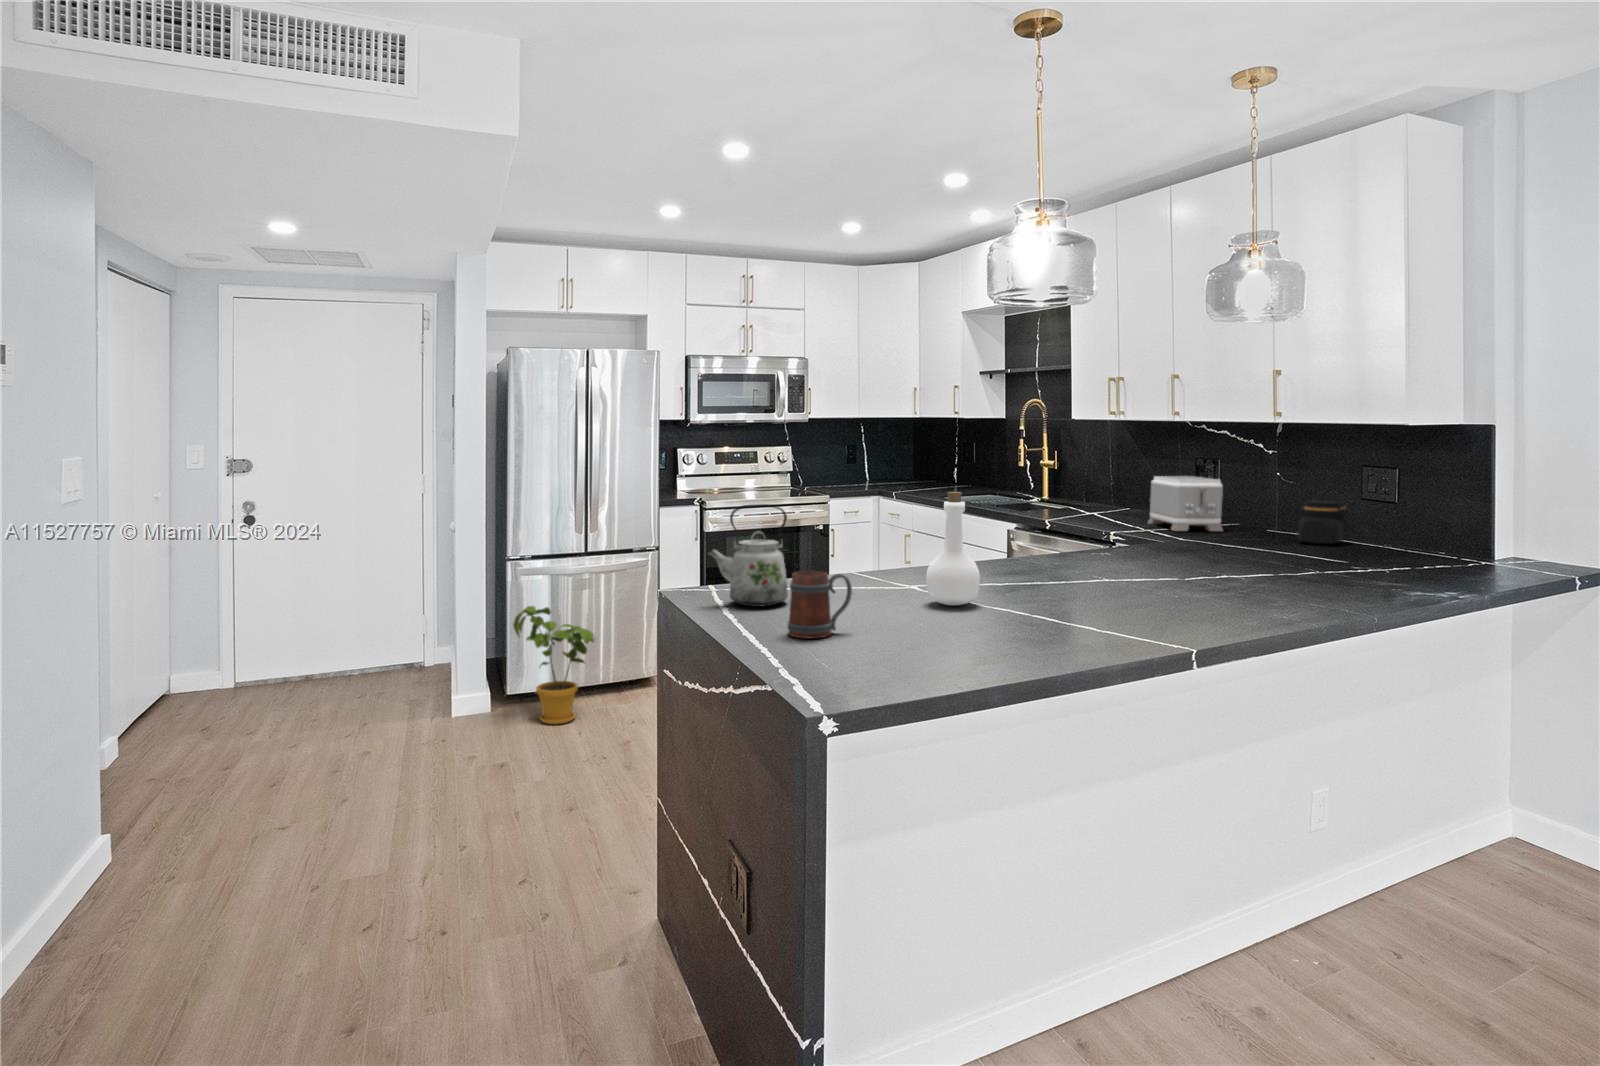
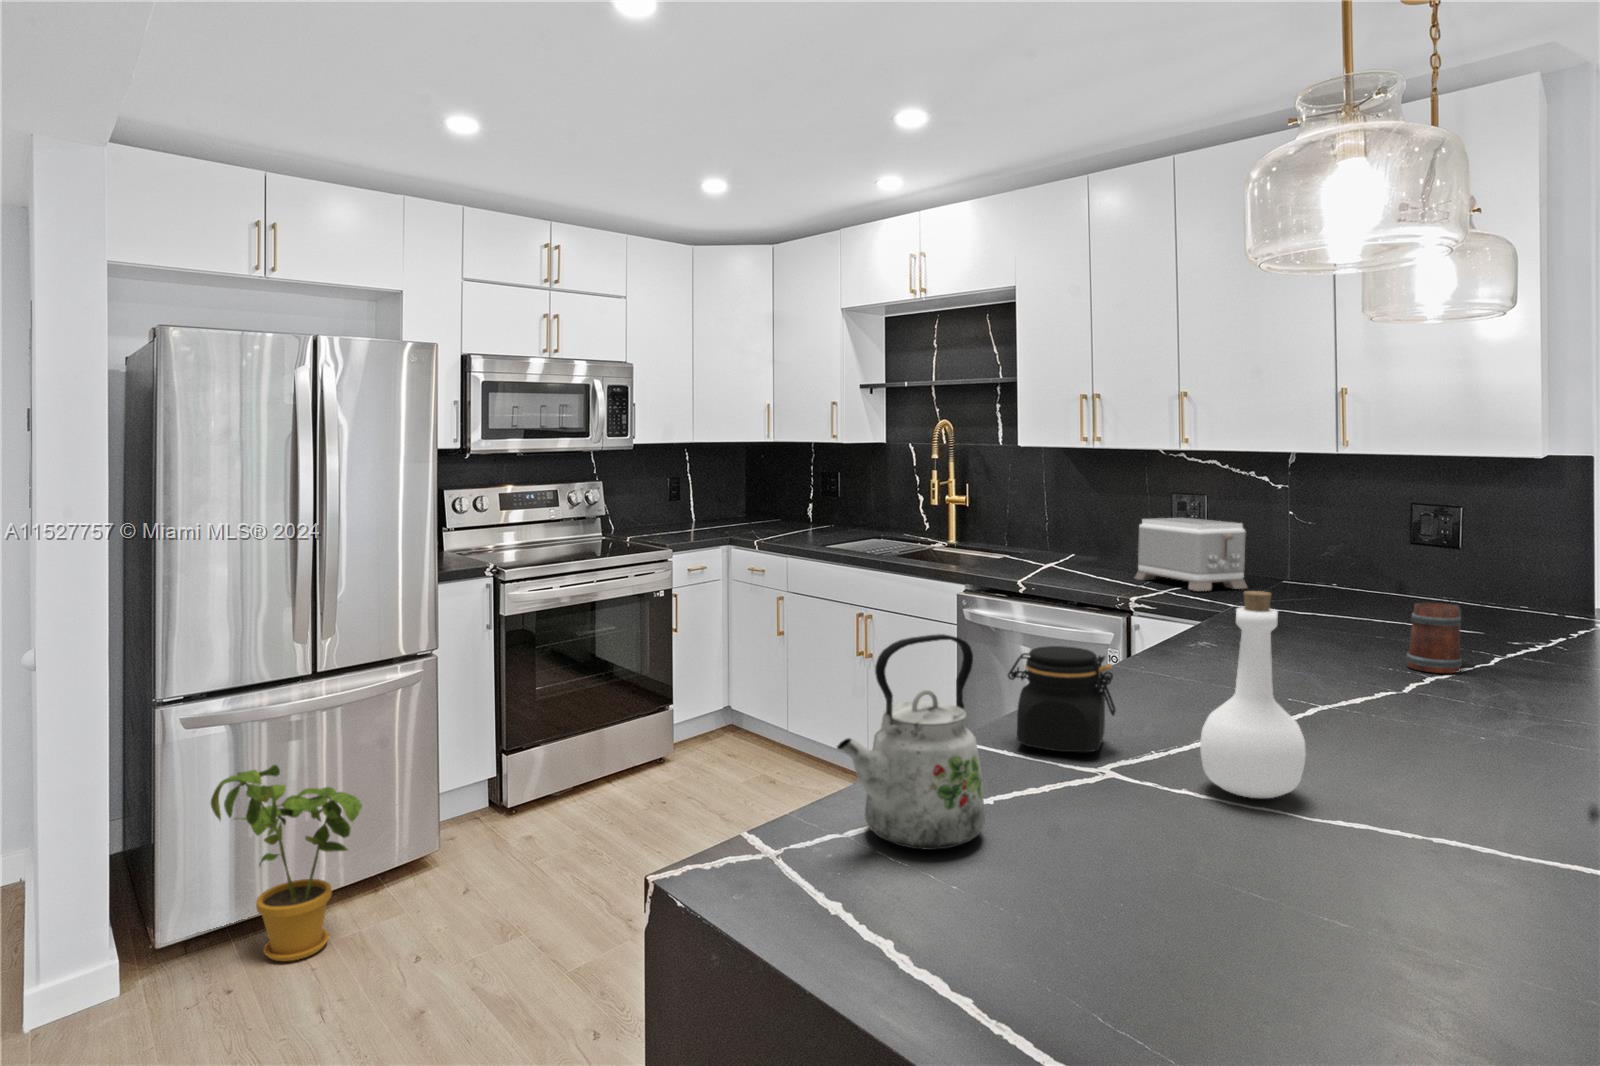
jar: present [1296,501,1347,544] -> present [1008,646,1116,752]
mug: present [787,571,852,639] -> present [1406,603,1462,673]

